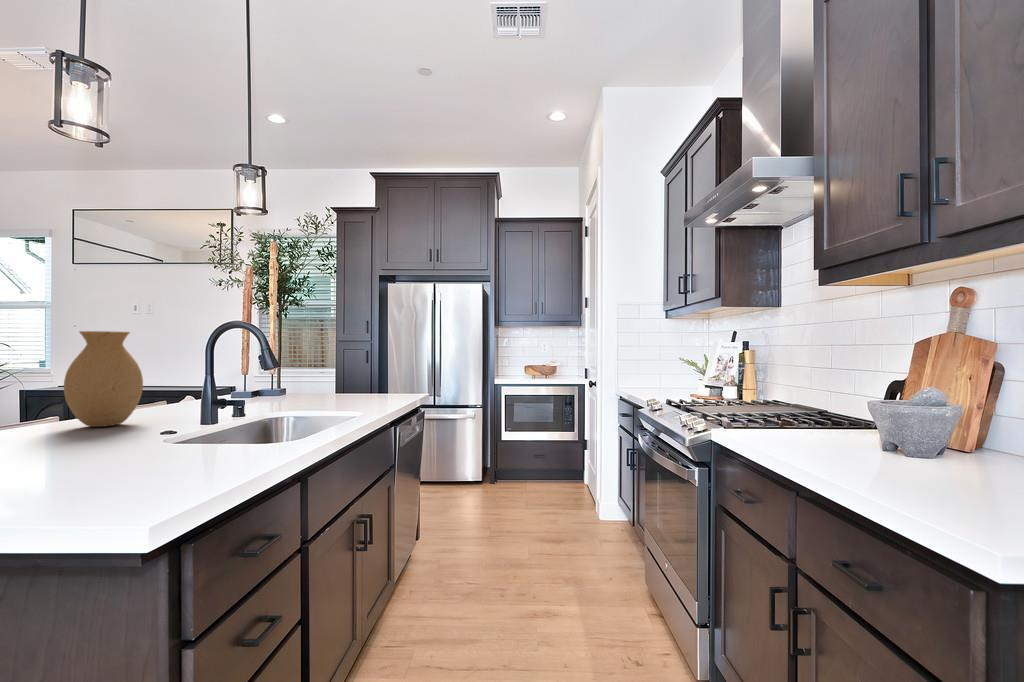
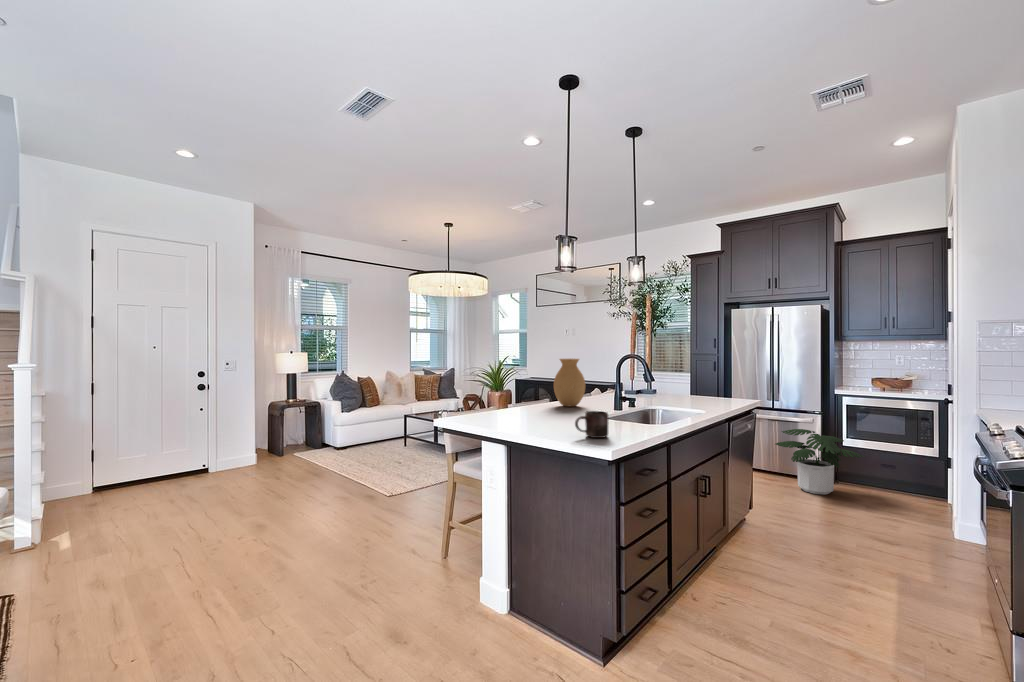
potted plant: none [436,426,524,500] -> present [776,429,864,495]
mug: none [54,431,160,499] -> present [575,411,608,438]

